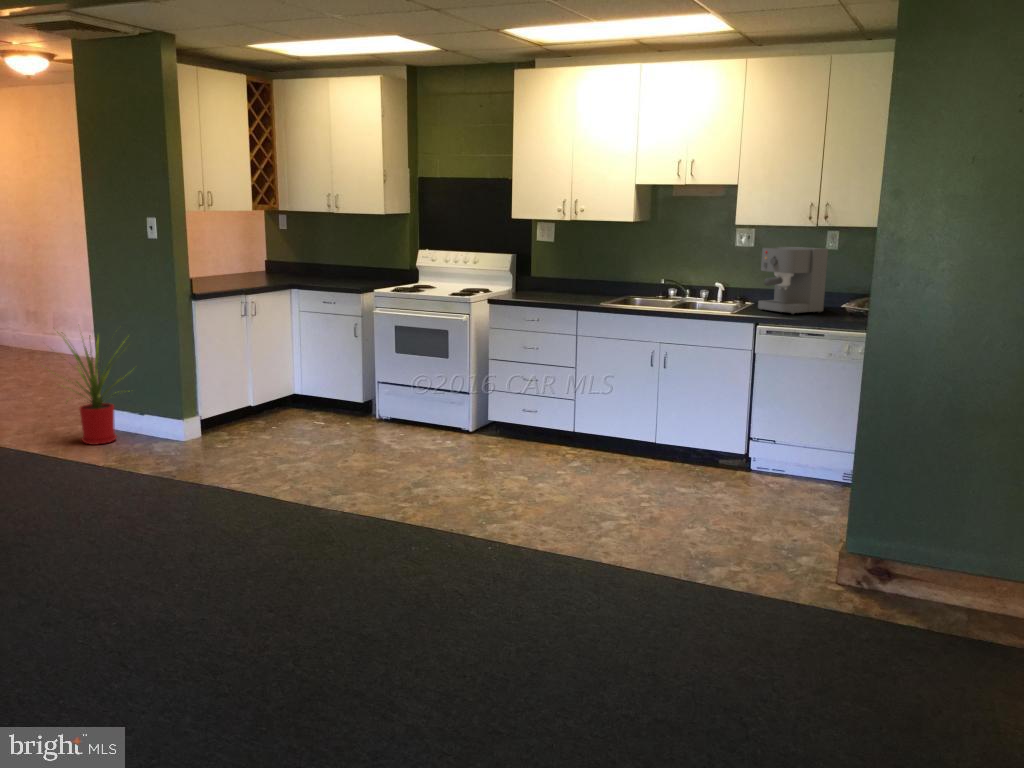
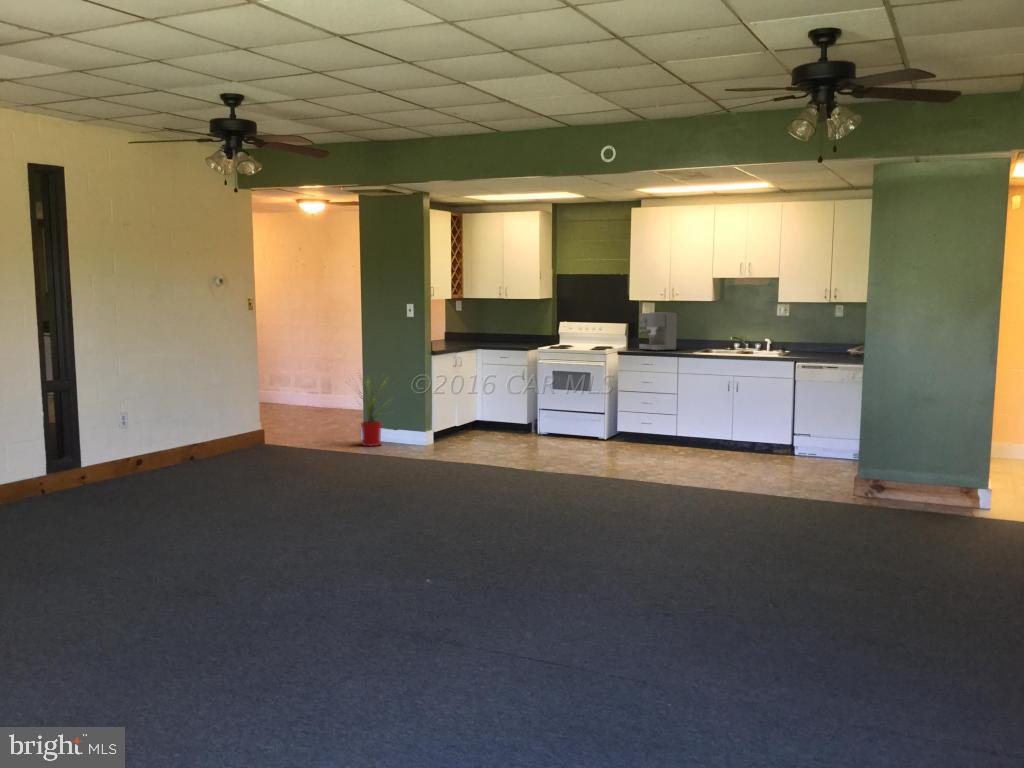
coffee maker: present [758,247,828,314] -> present [639,313,677,350]

